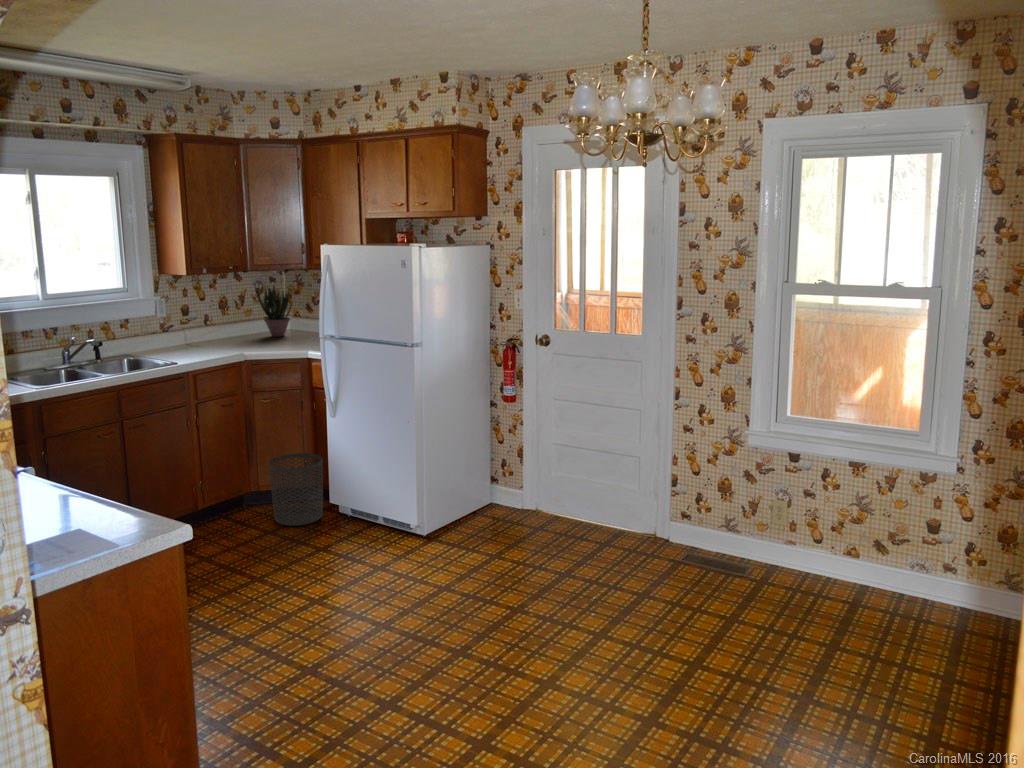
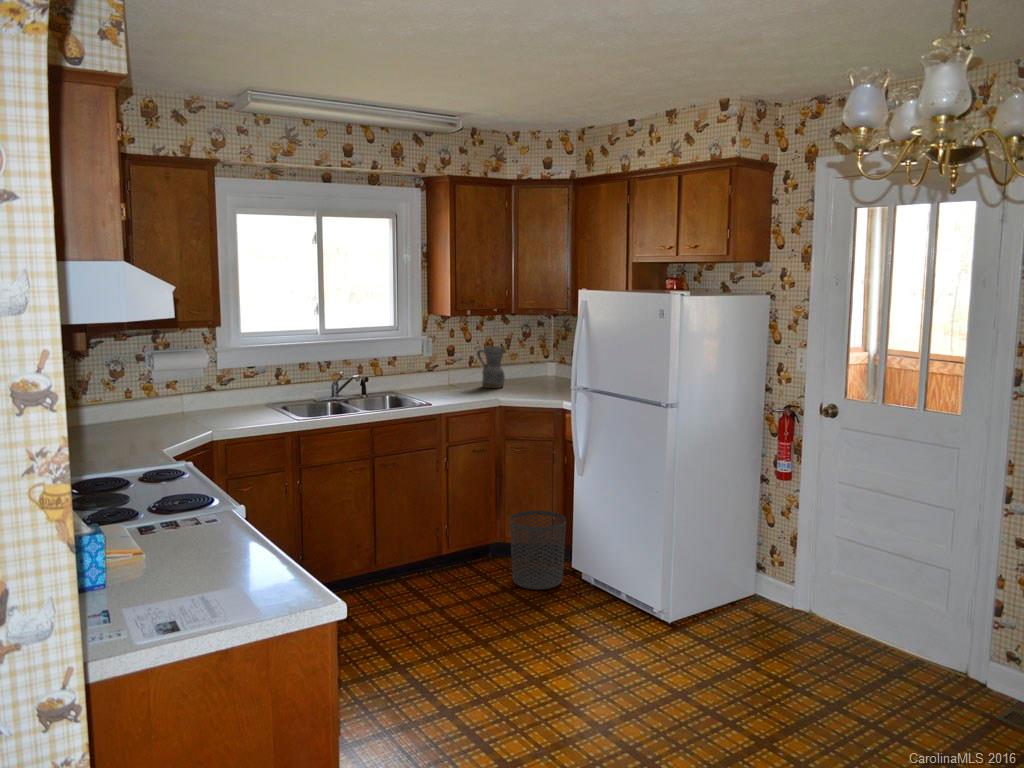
potted plant: present [256,285,292,337] -> none [519,328,555,383]
ceramic pitcher: none [216,303,246,343] -> present [477,346,505,388]

